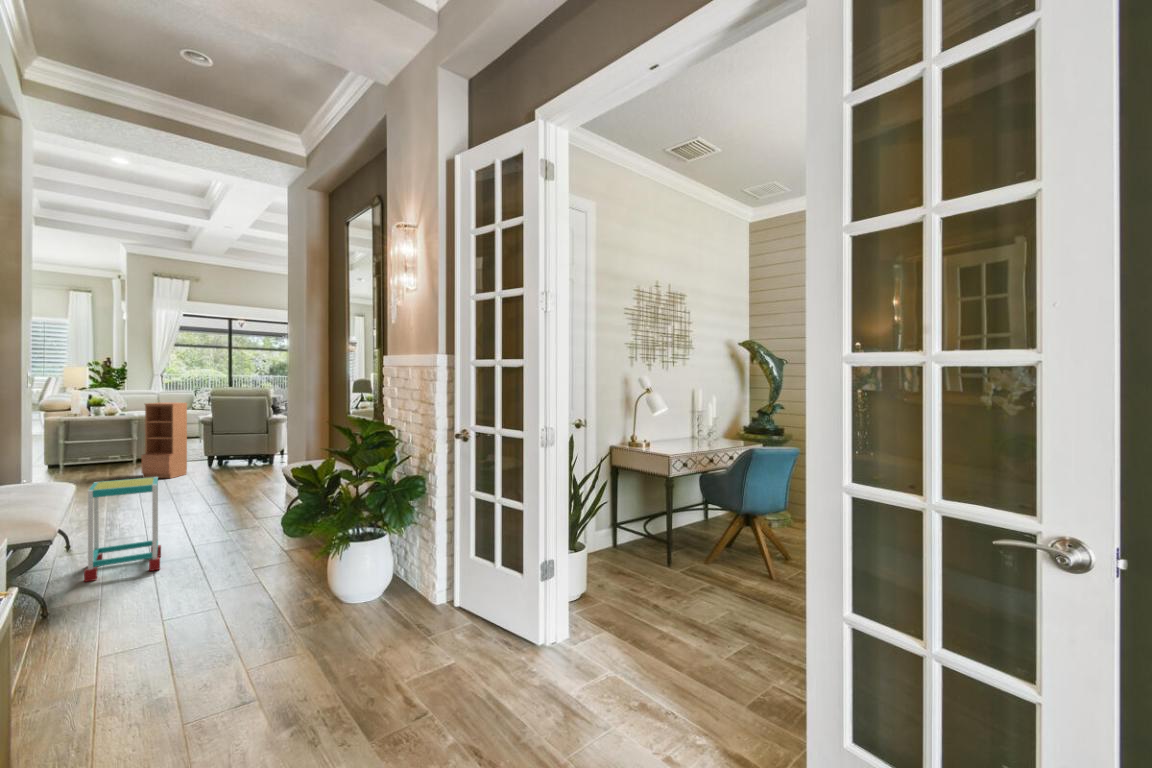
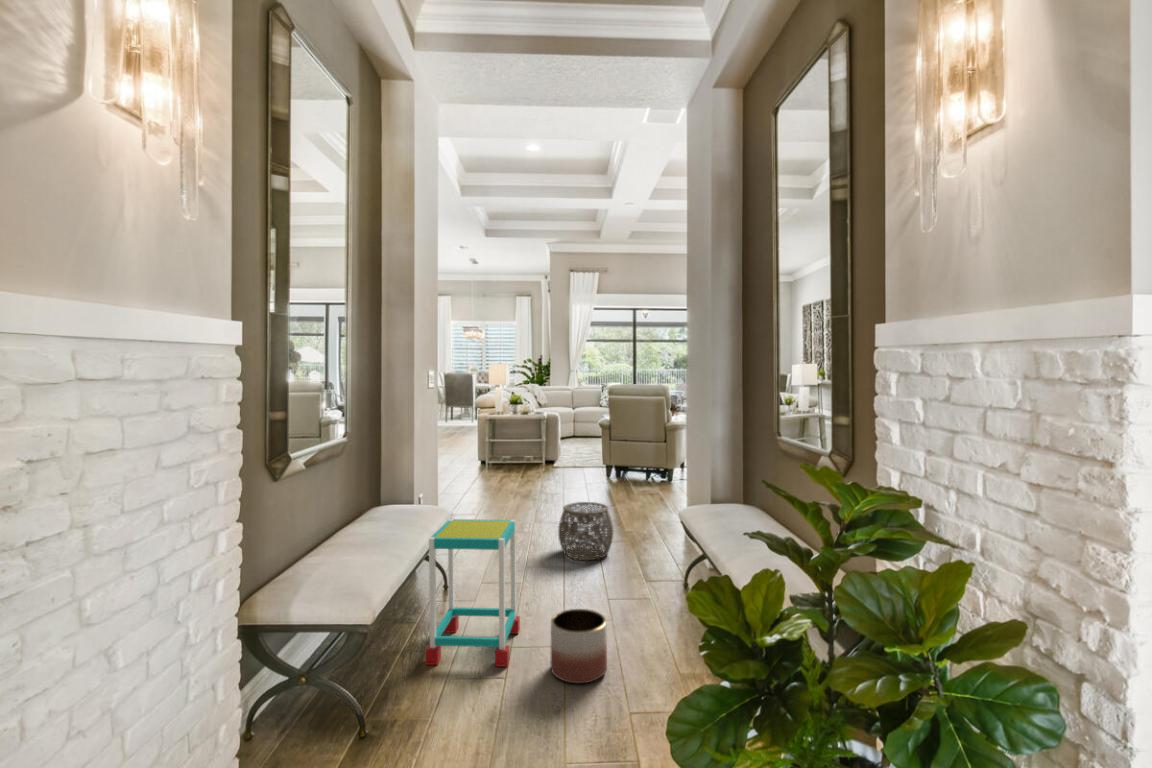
bookcase: present [141,403,187,478] -> none [544,403,584,490]
woven basket: none [178,474,230,517] -> present [558,502,613,560]
planter: none [196,524,239,566] -> present [550,609,607,683]

